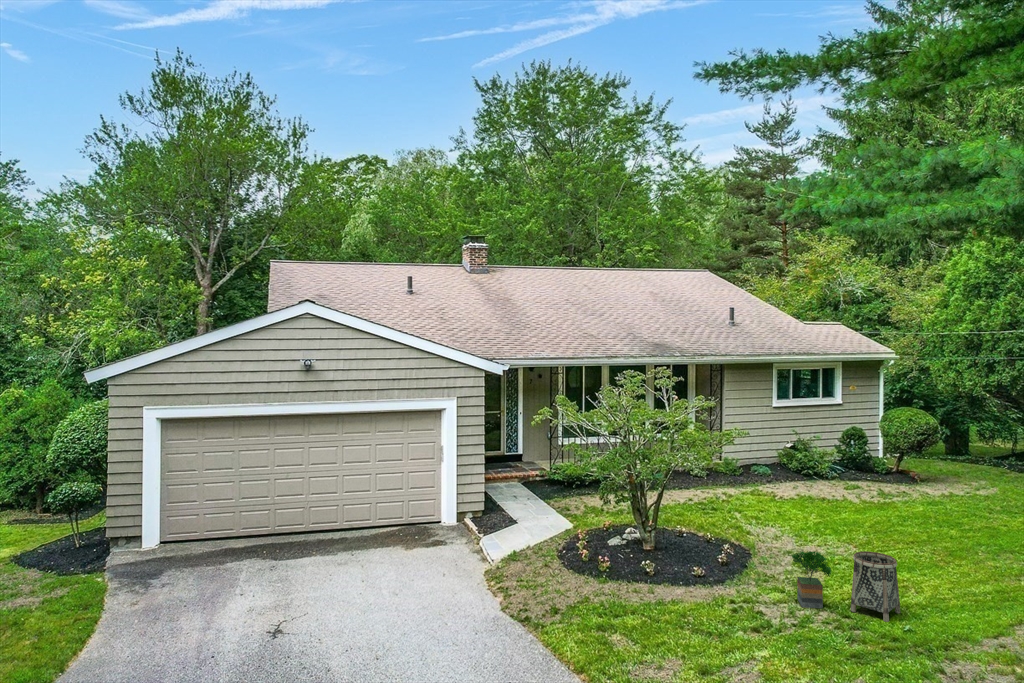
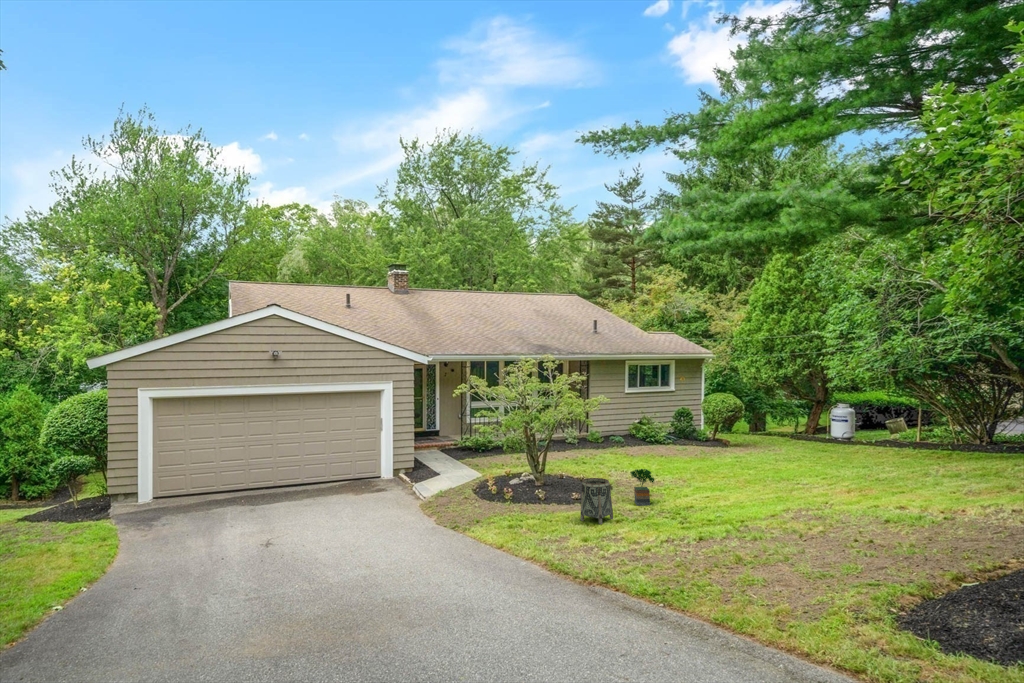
basket: present [851,551,901,622] -> present [581,478,613,524]

